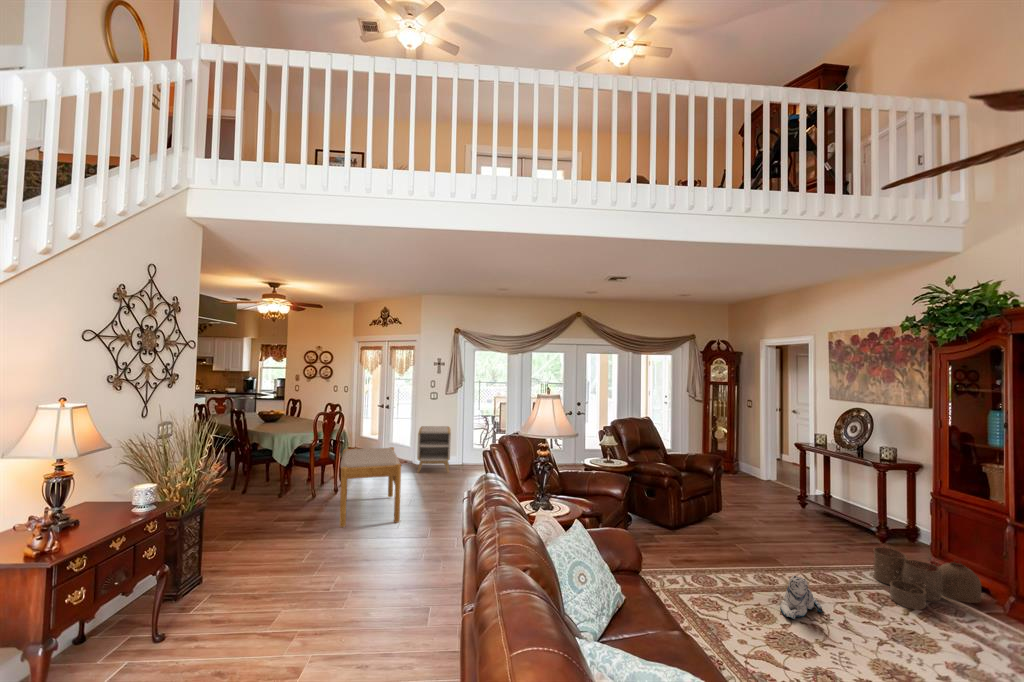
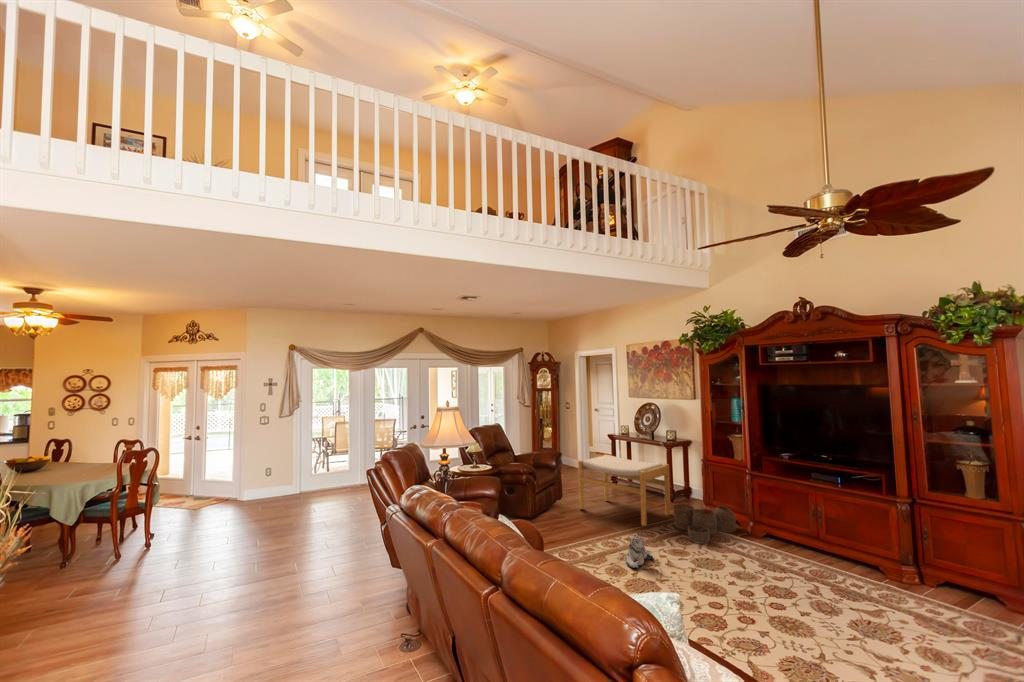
side table: present [417,426,451,473] -> none [247,452,290,508]
footstool: present [340,447,401,527] -> present [578,455,670,526]

